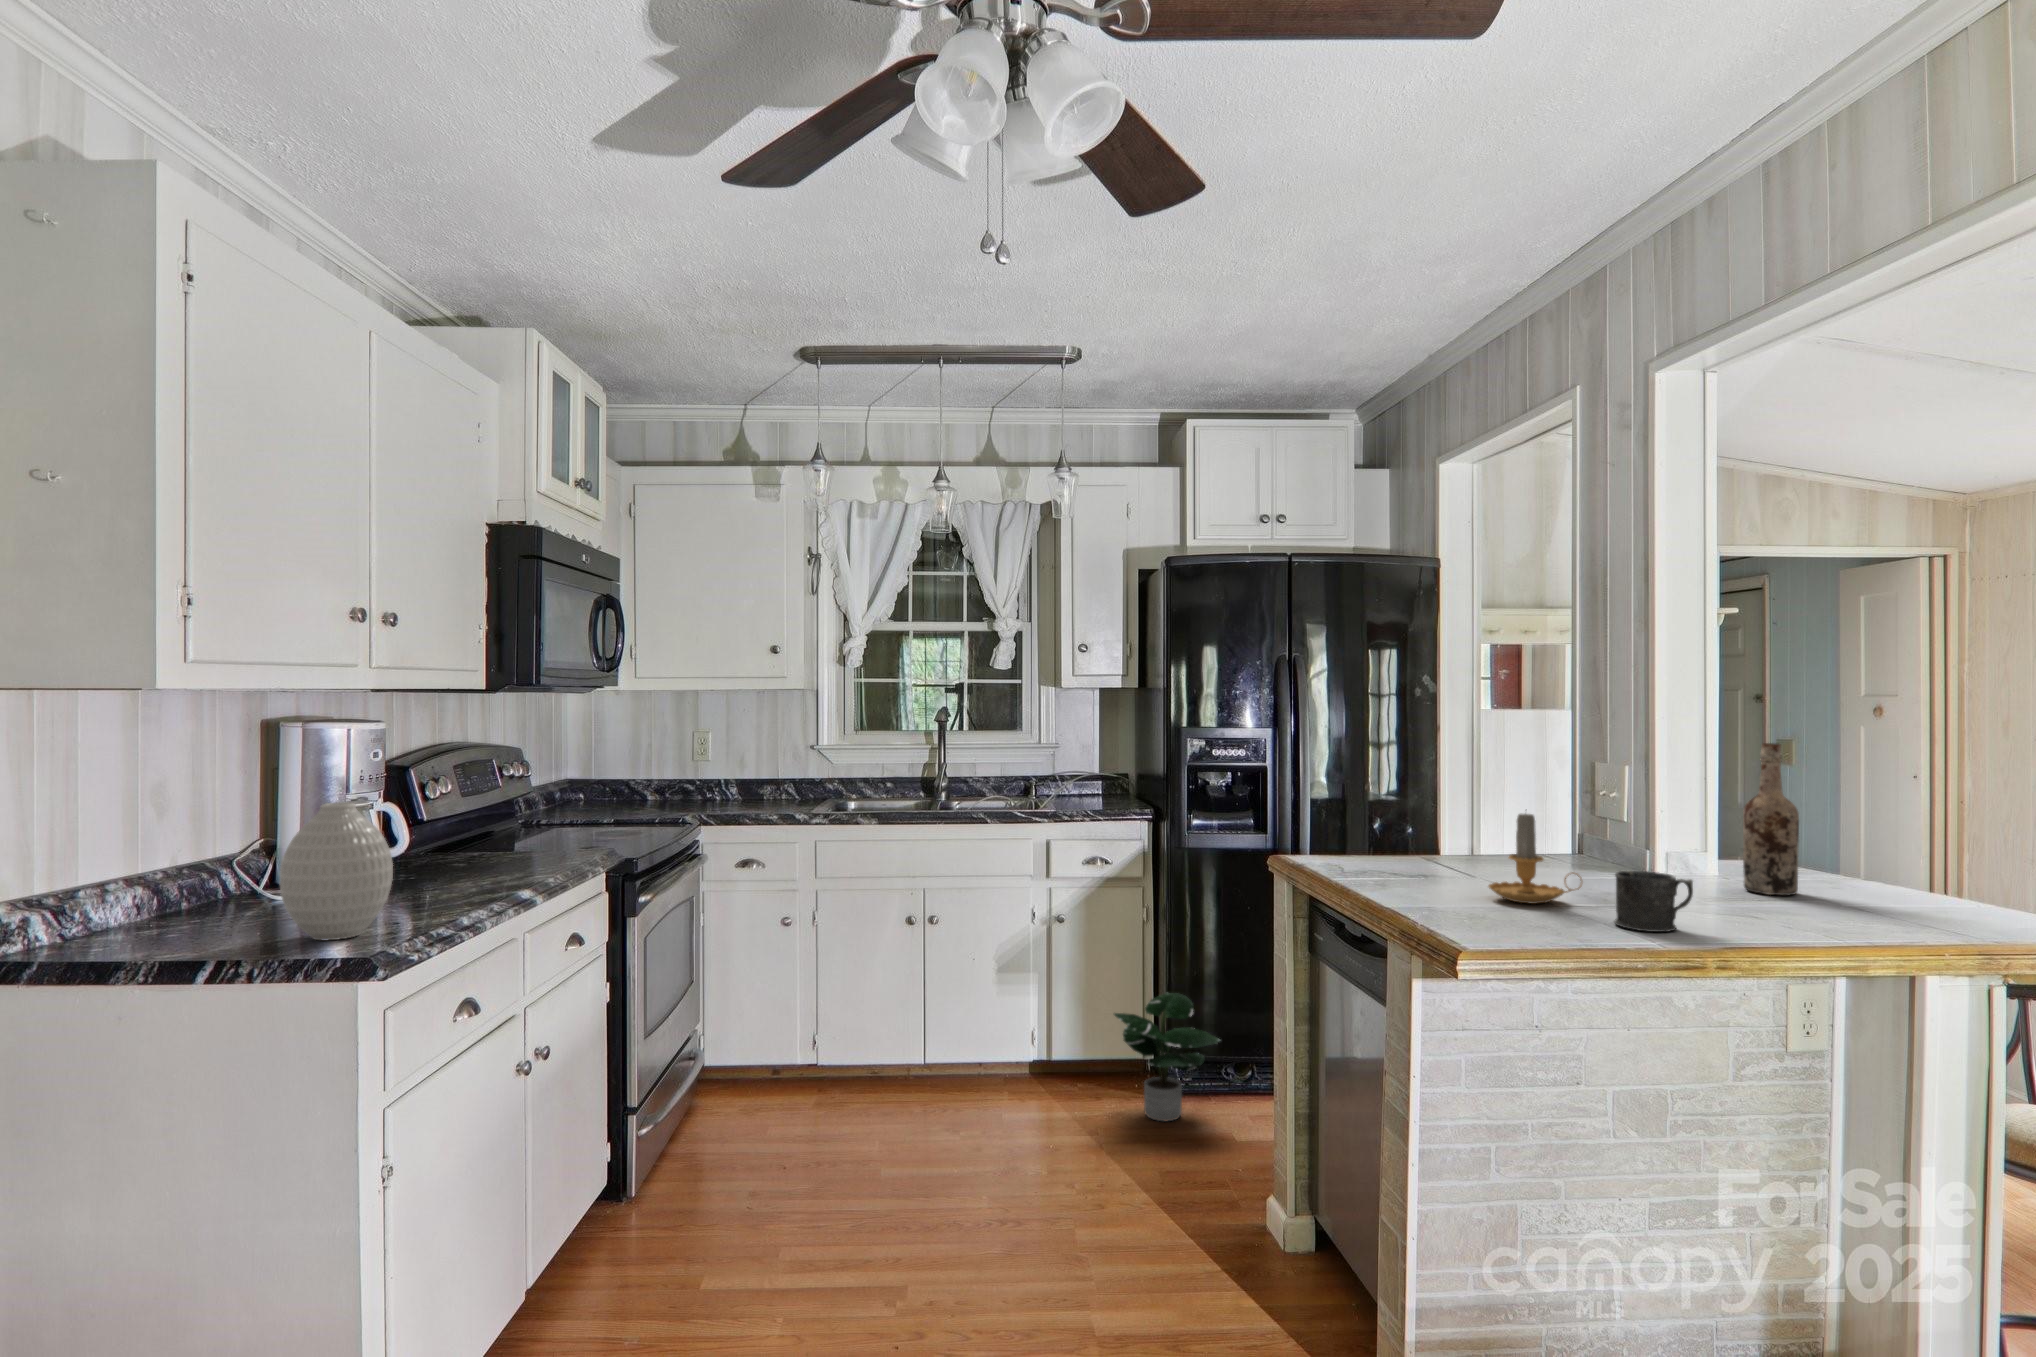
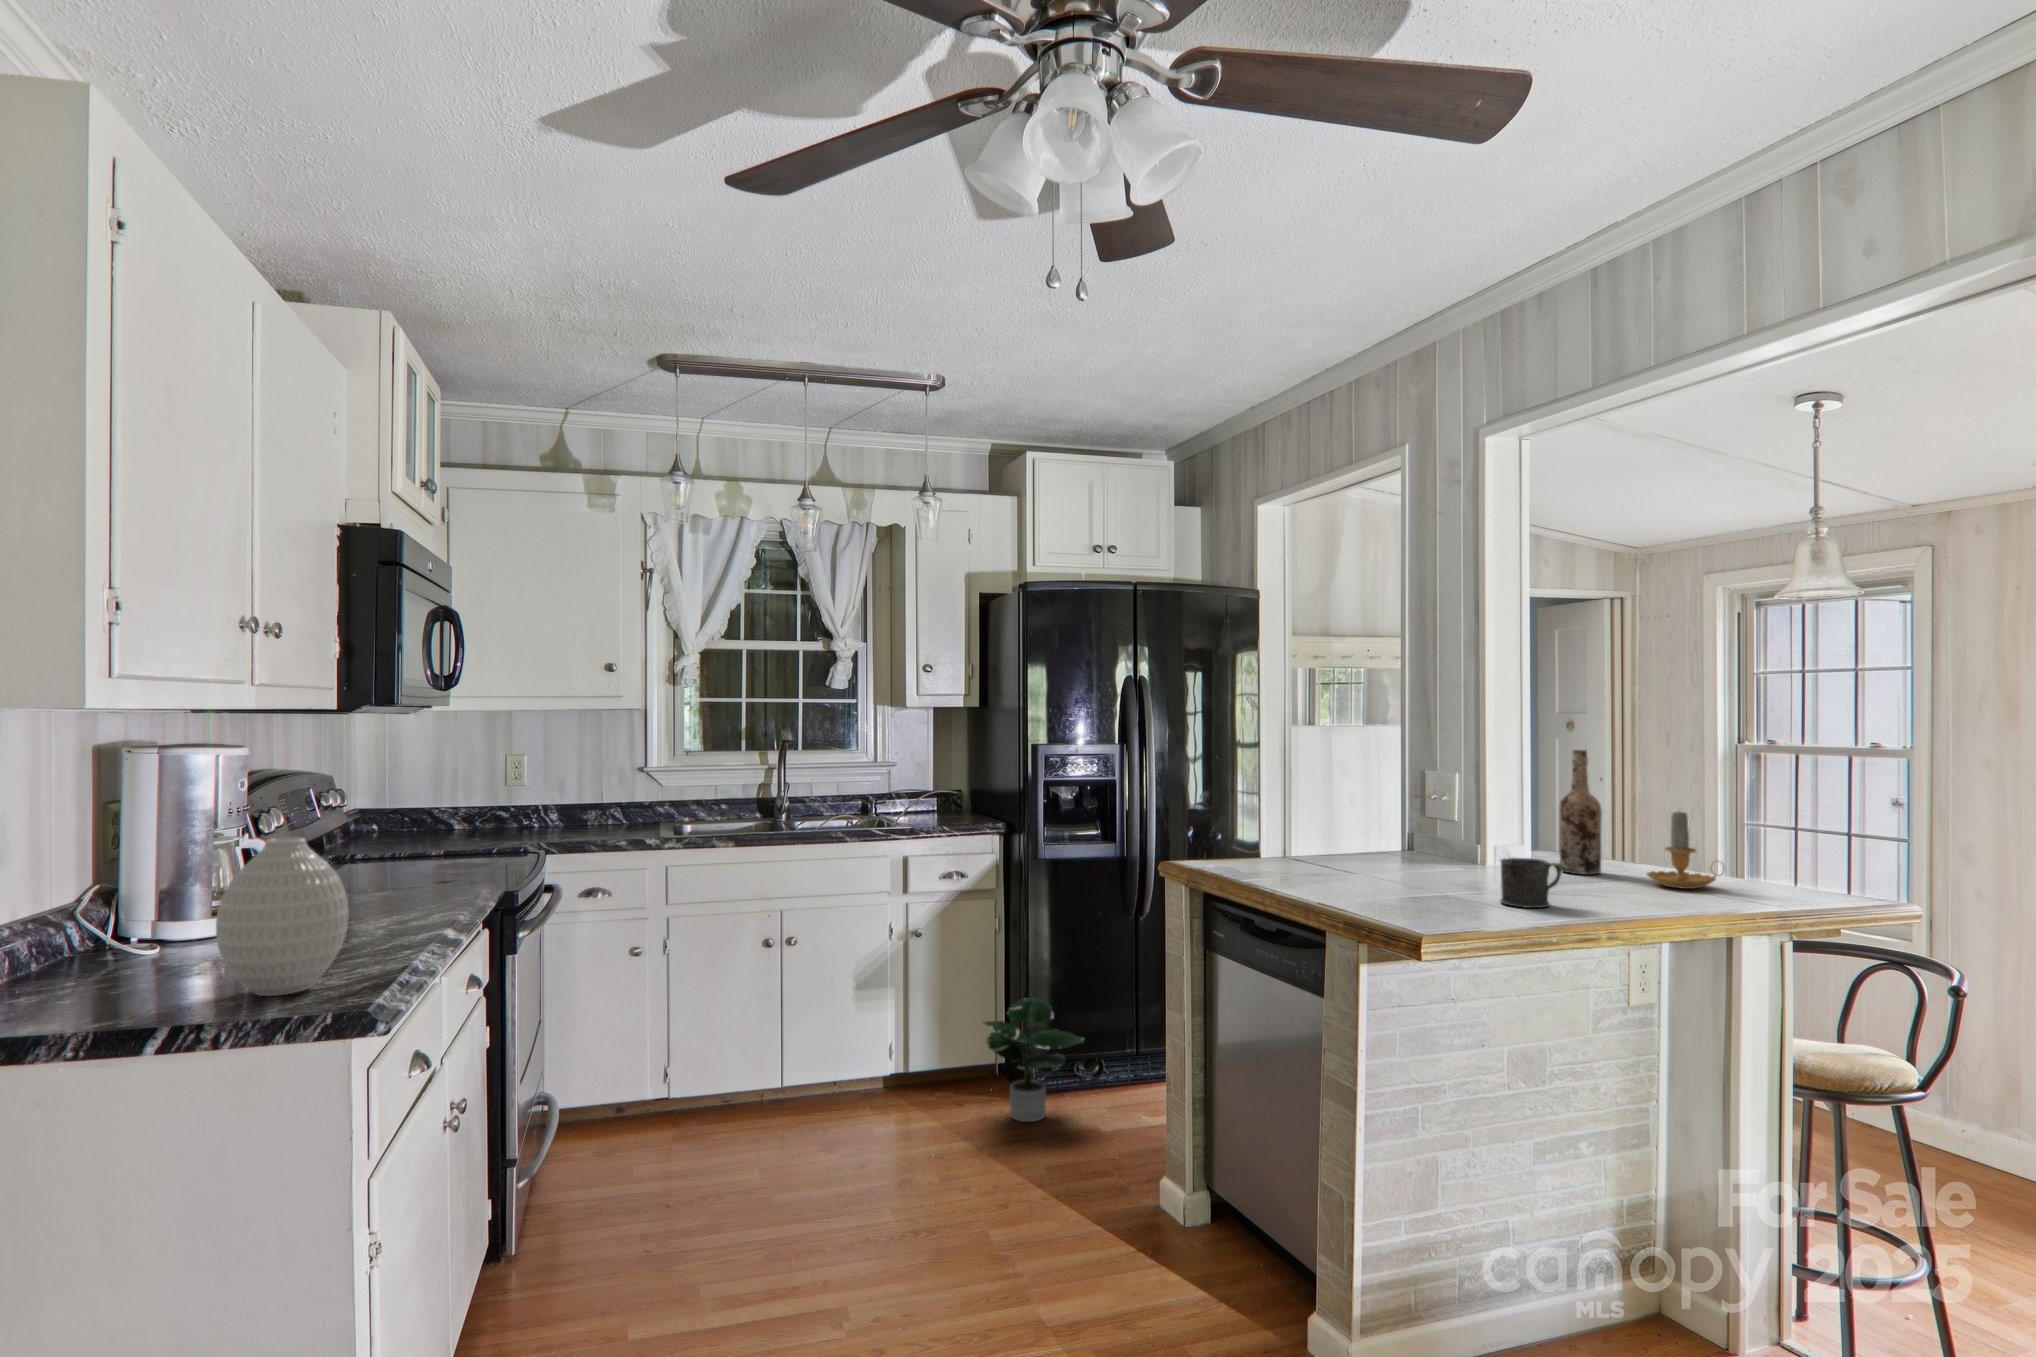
candle: present [1489,813,1582,904] -> present [1647,812,1725,889]

